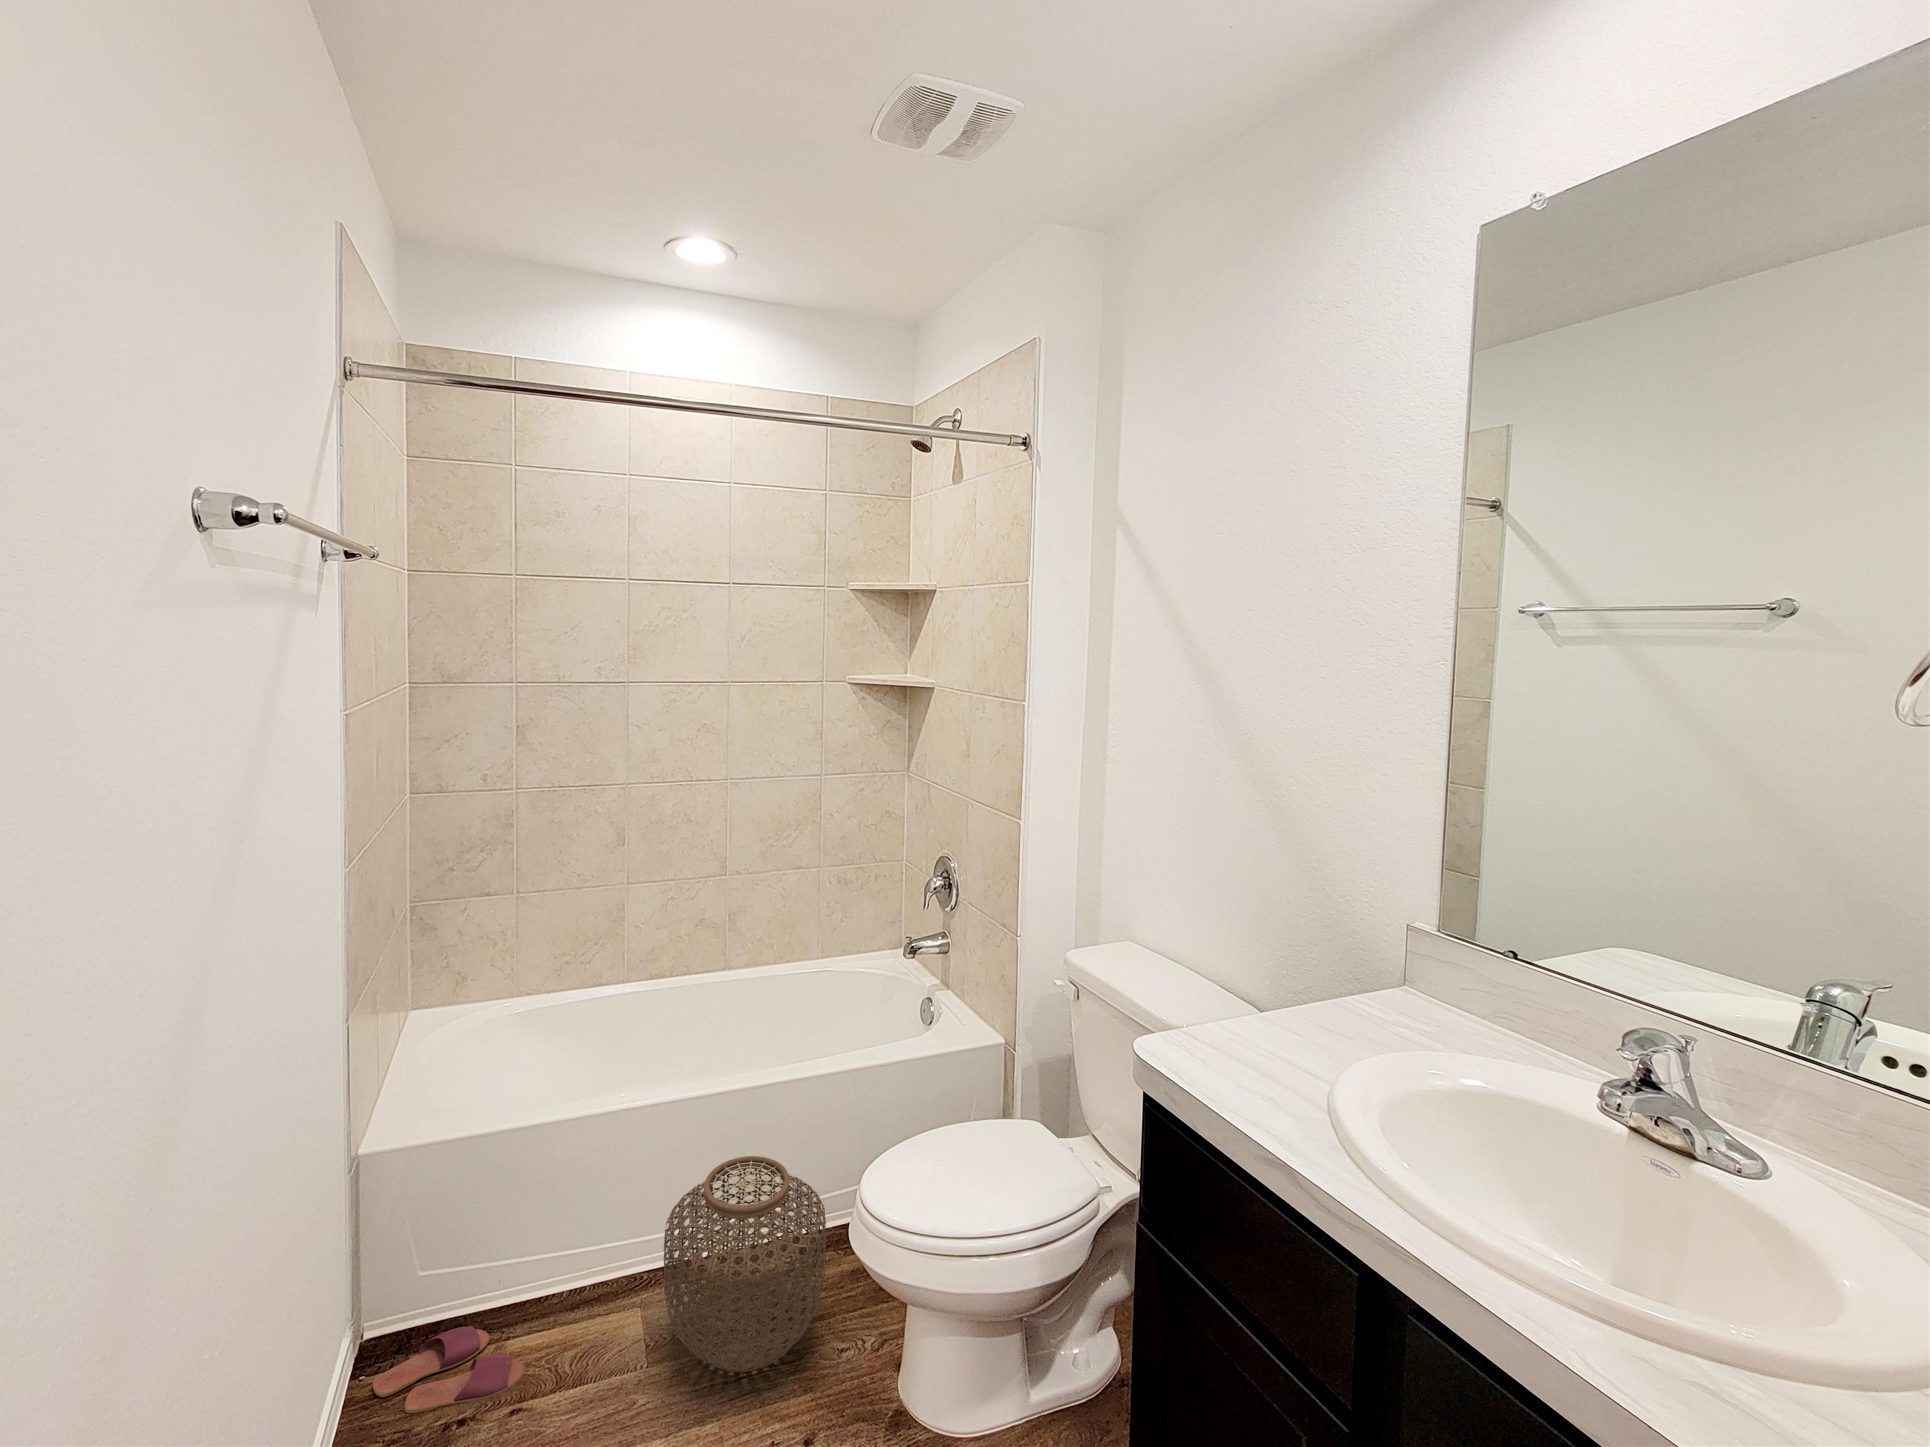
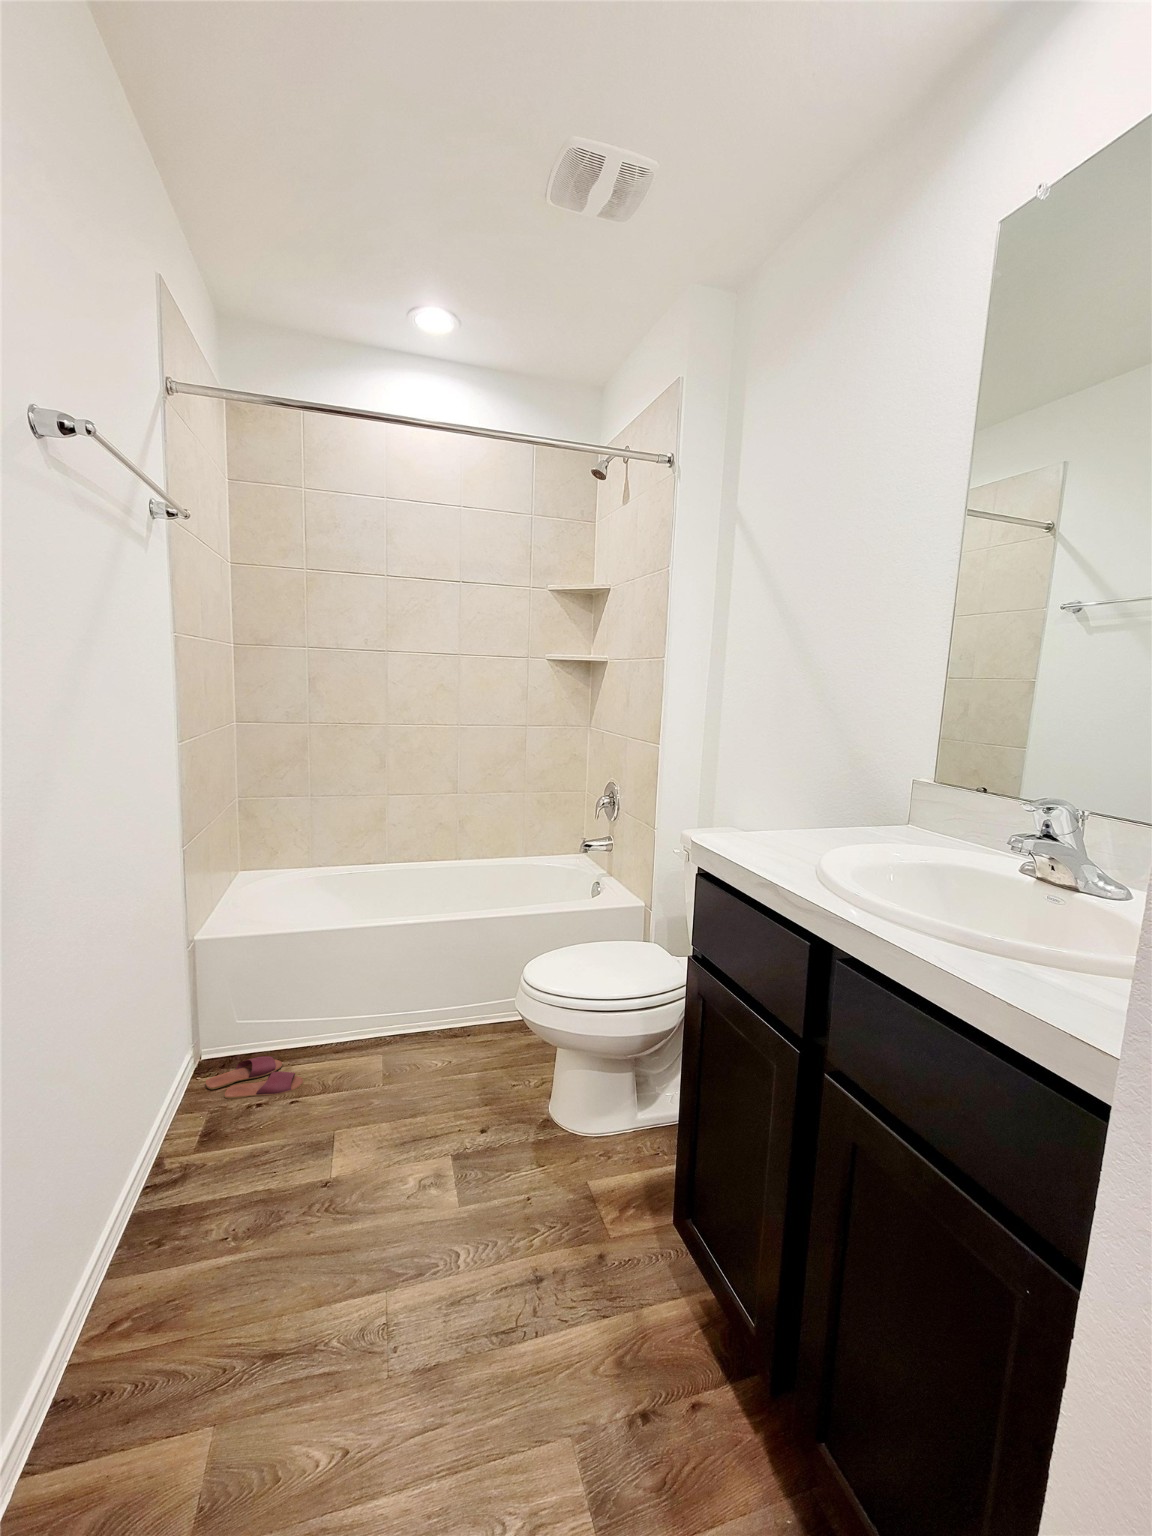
woven basket: present [664,1156,826,1372] -> none [395,959,505,1093]

